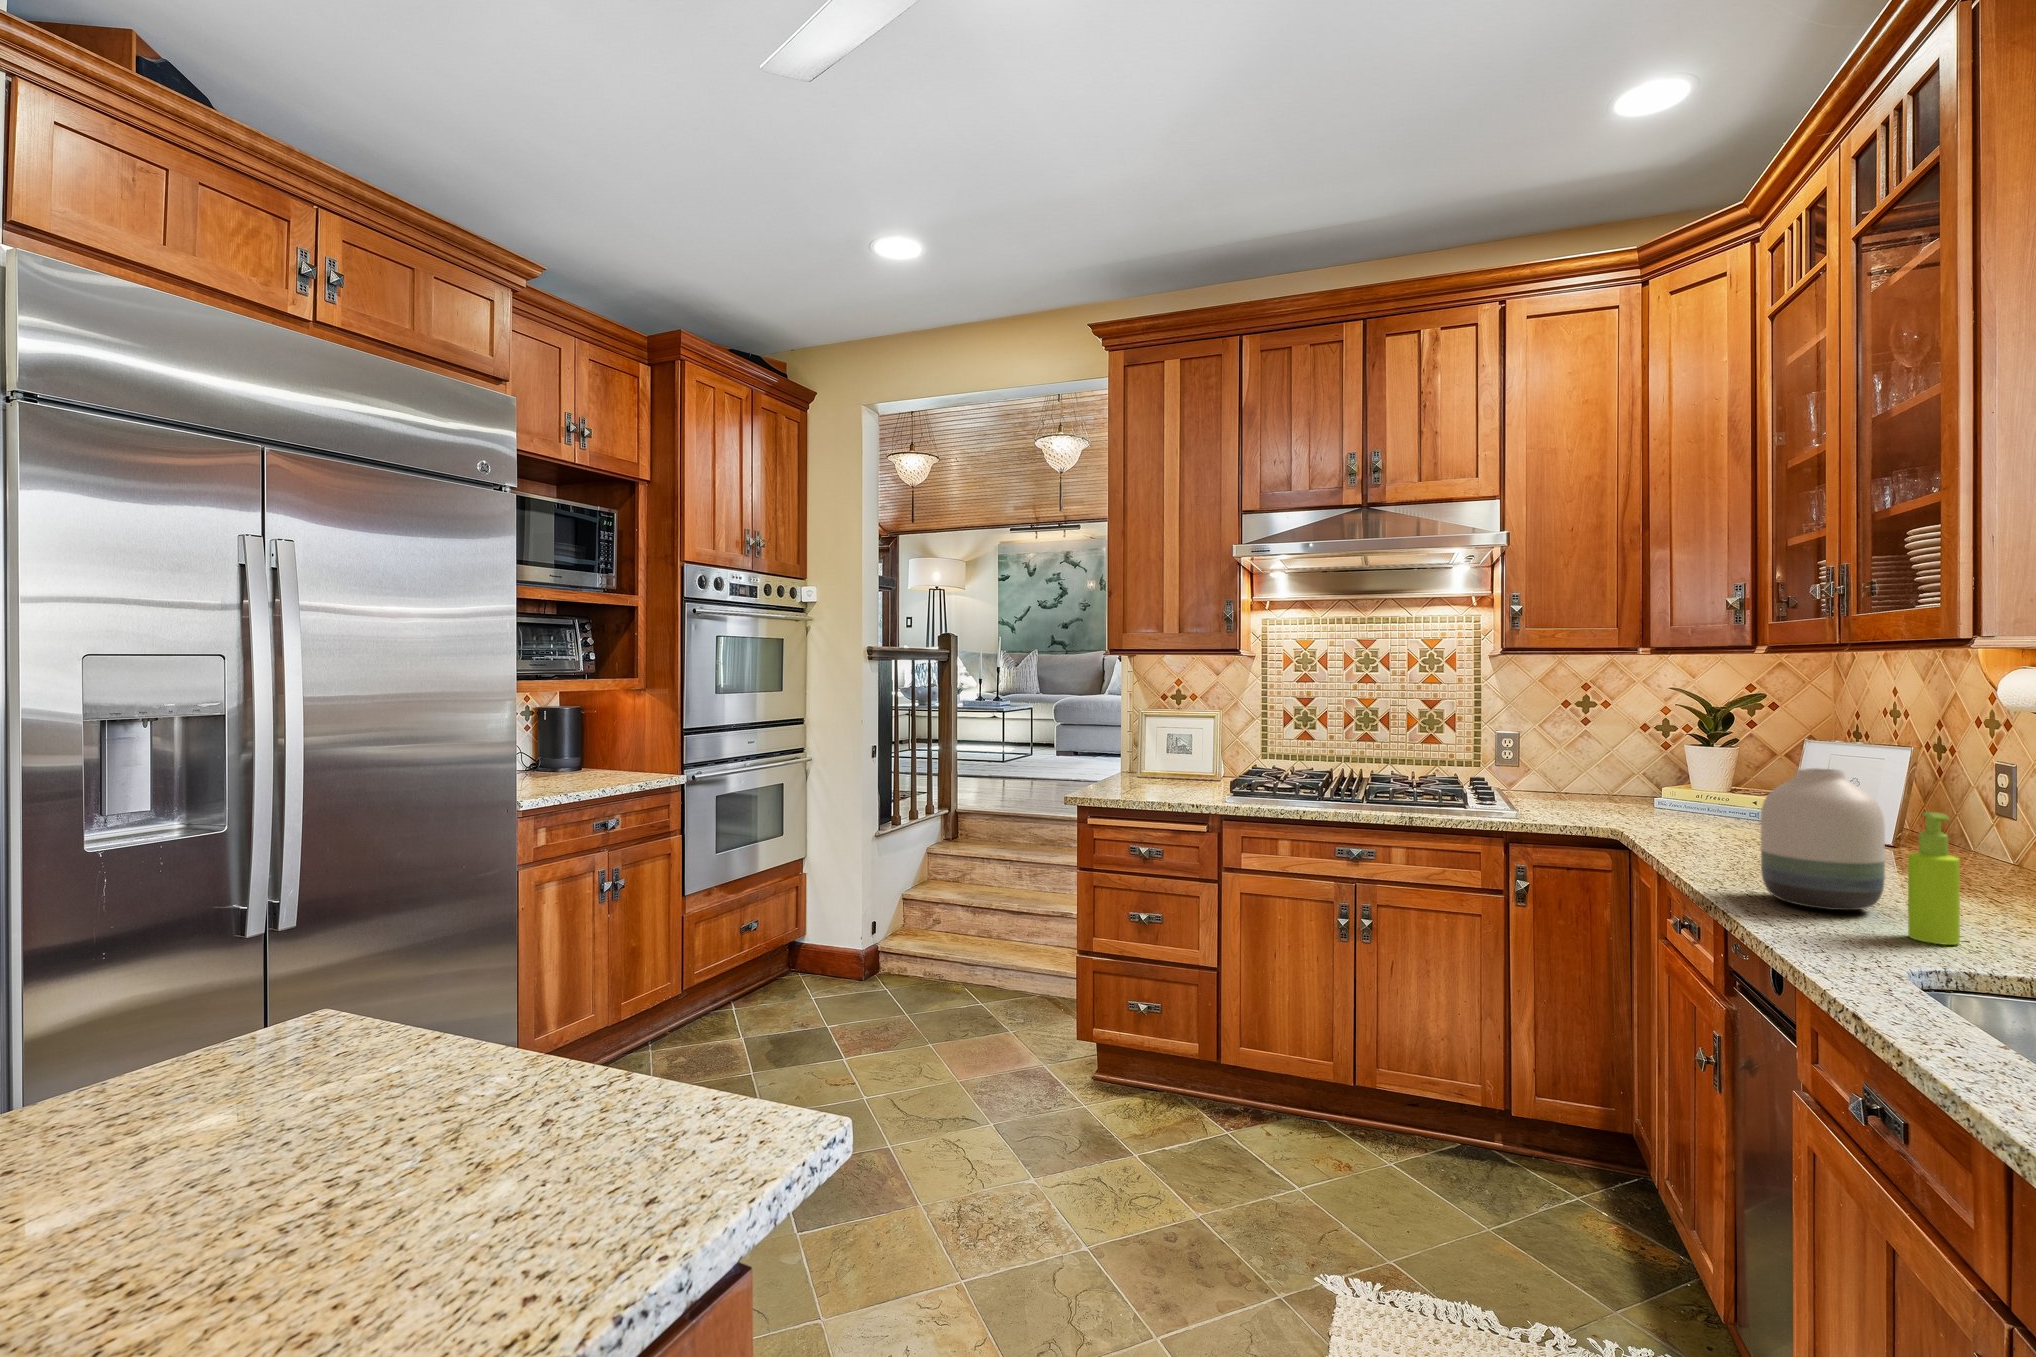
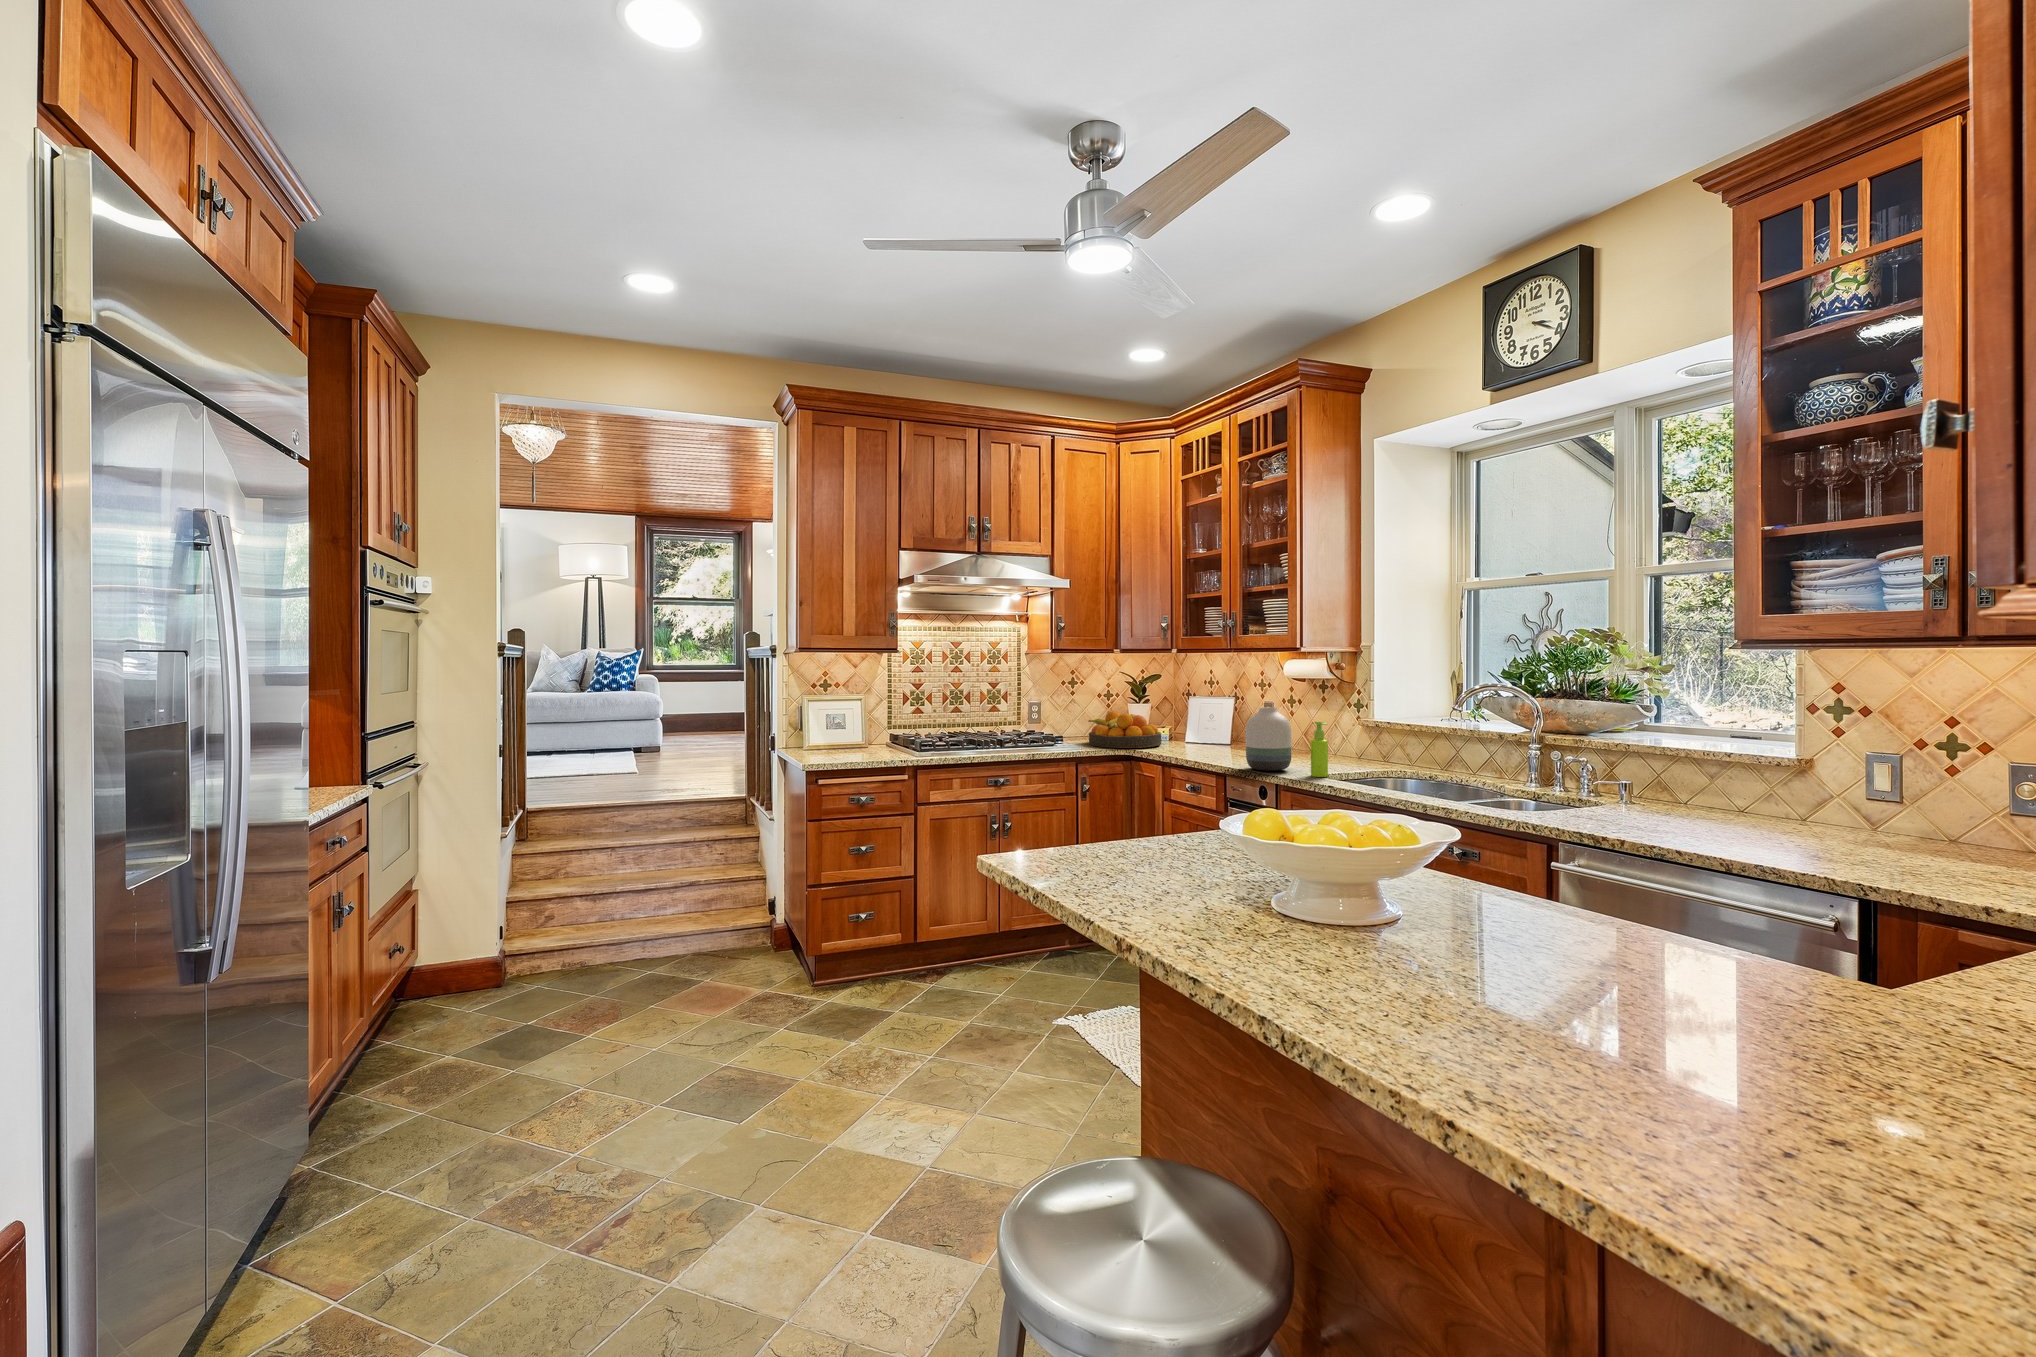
fruit bowl: none [1551,756,1704,826] -> present [1089,711,1162,748]

